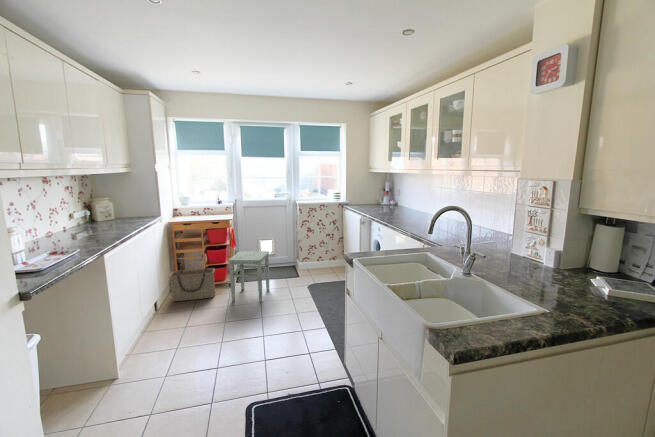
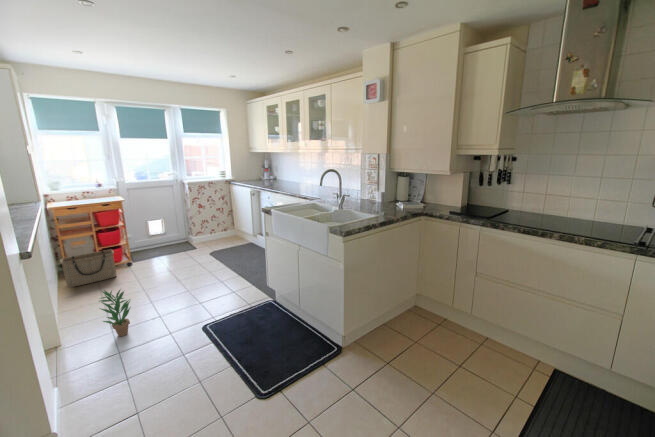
stool: present [228,251,269,302] -> none [132,227,173,276]
potted plant: none [148,327,188,385] -> present [100,290,130,336]

